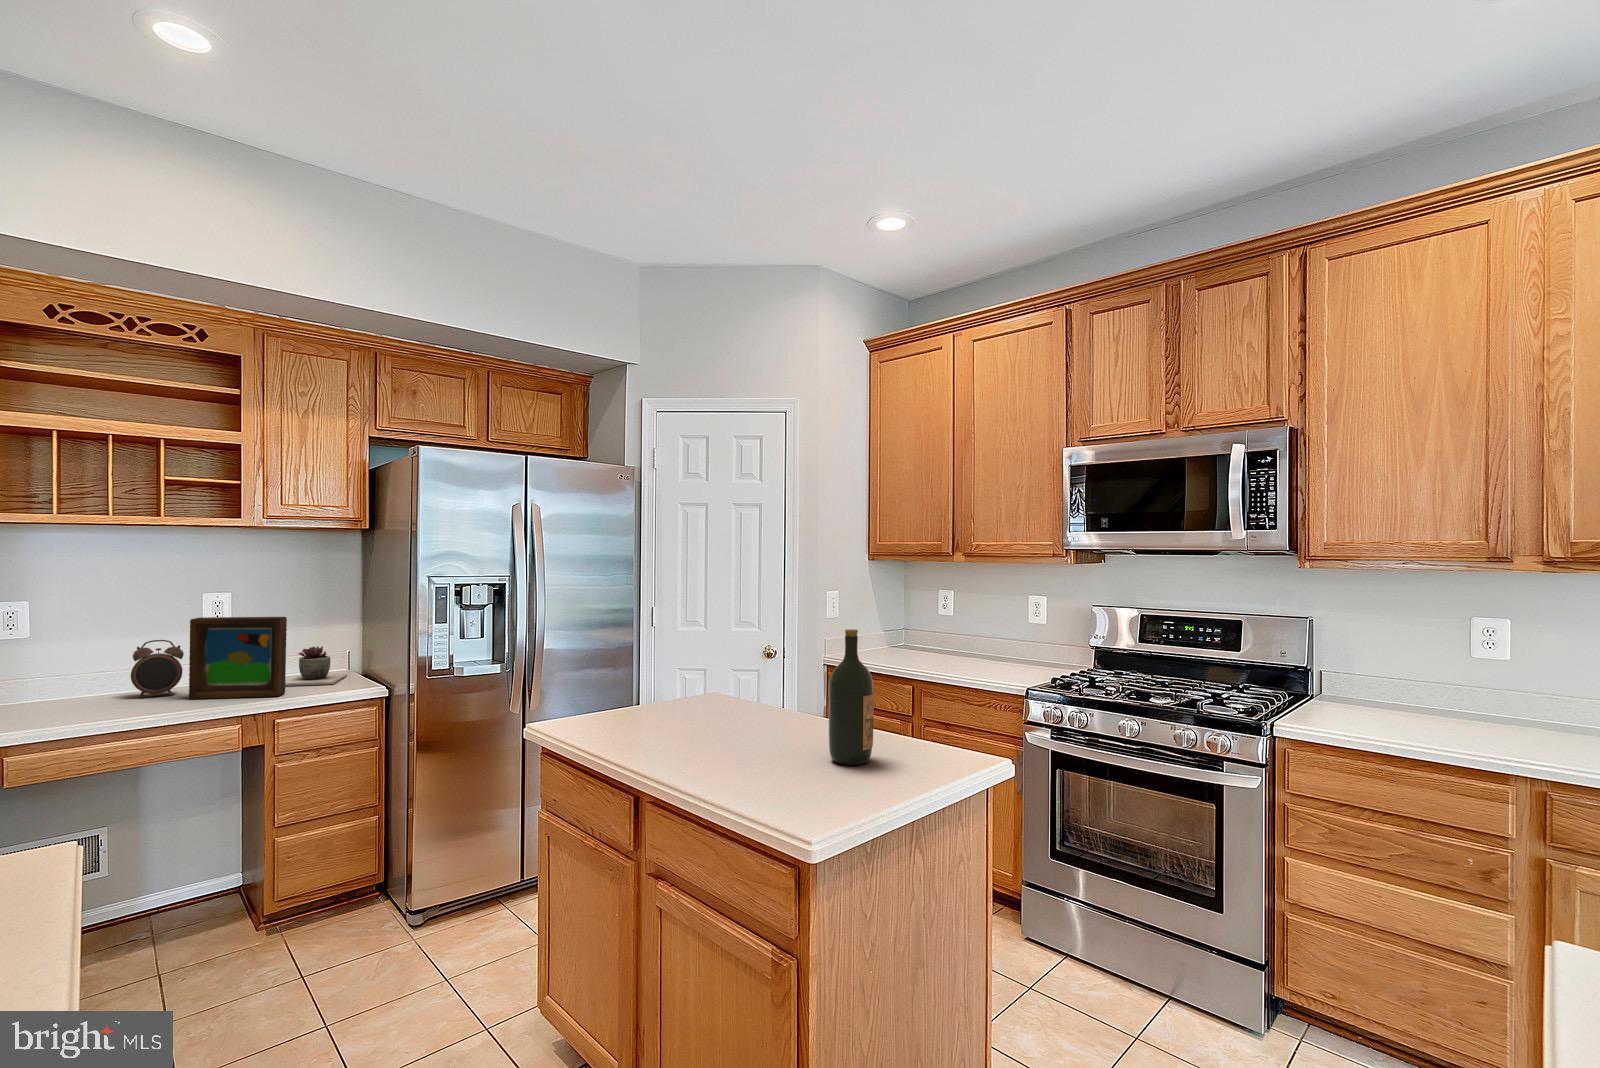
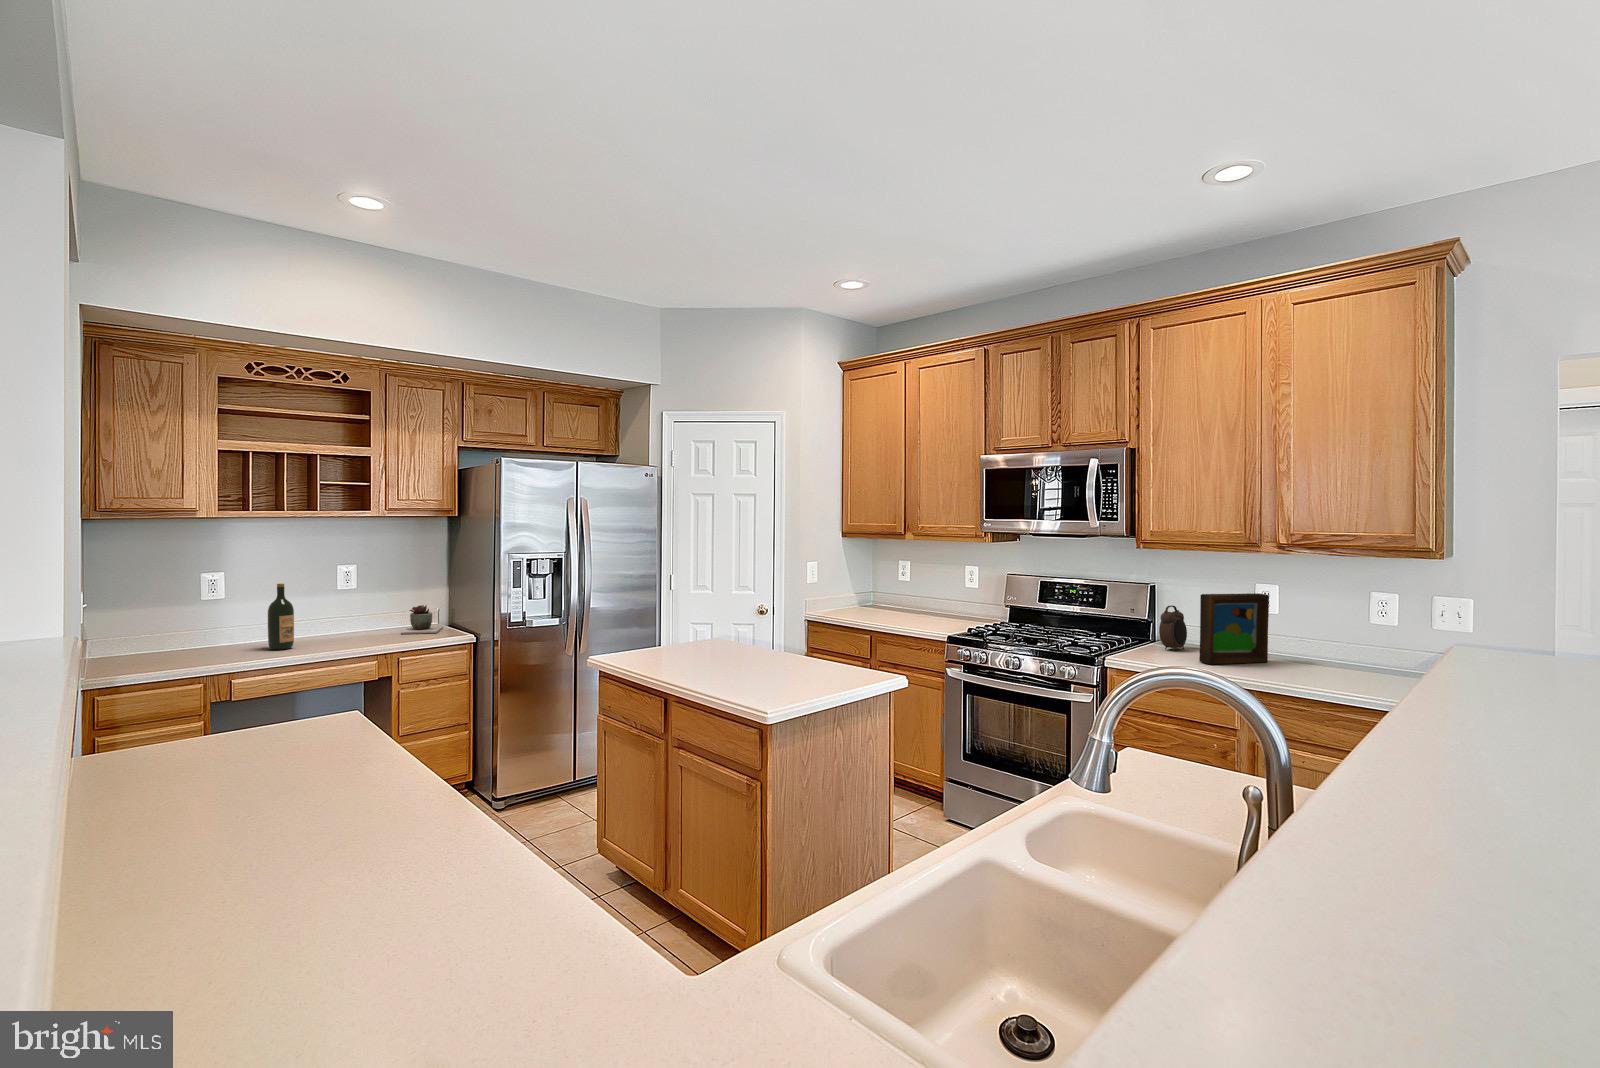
picture frame: present [189,617,287,699] -> present [1199,593,1269,664]
wine bottle: present [829,629,874,765] -> present [268,584,294,650]
alarm clock: present [131,640,184,698] -> present [1159,605,1187,651]

